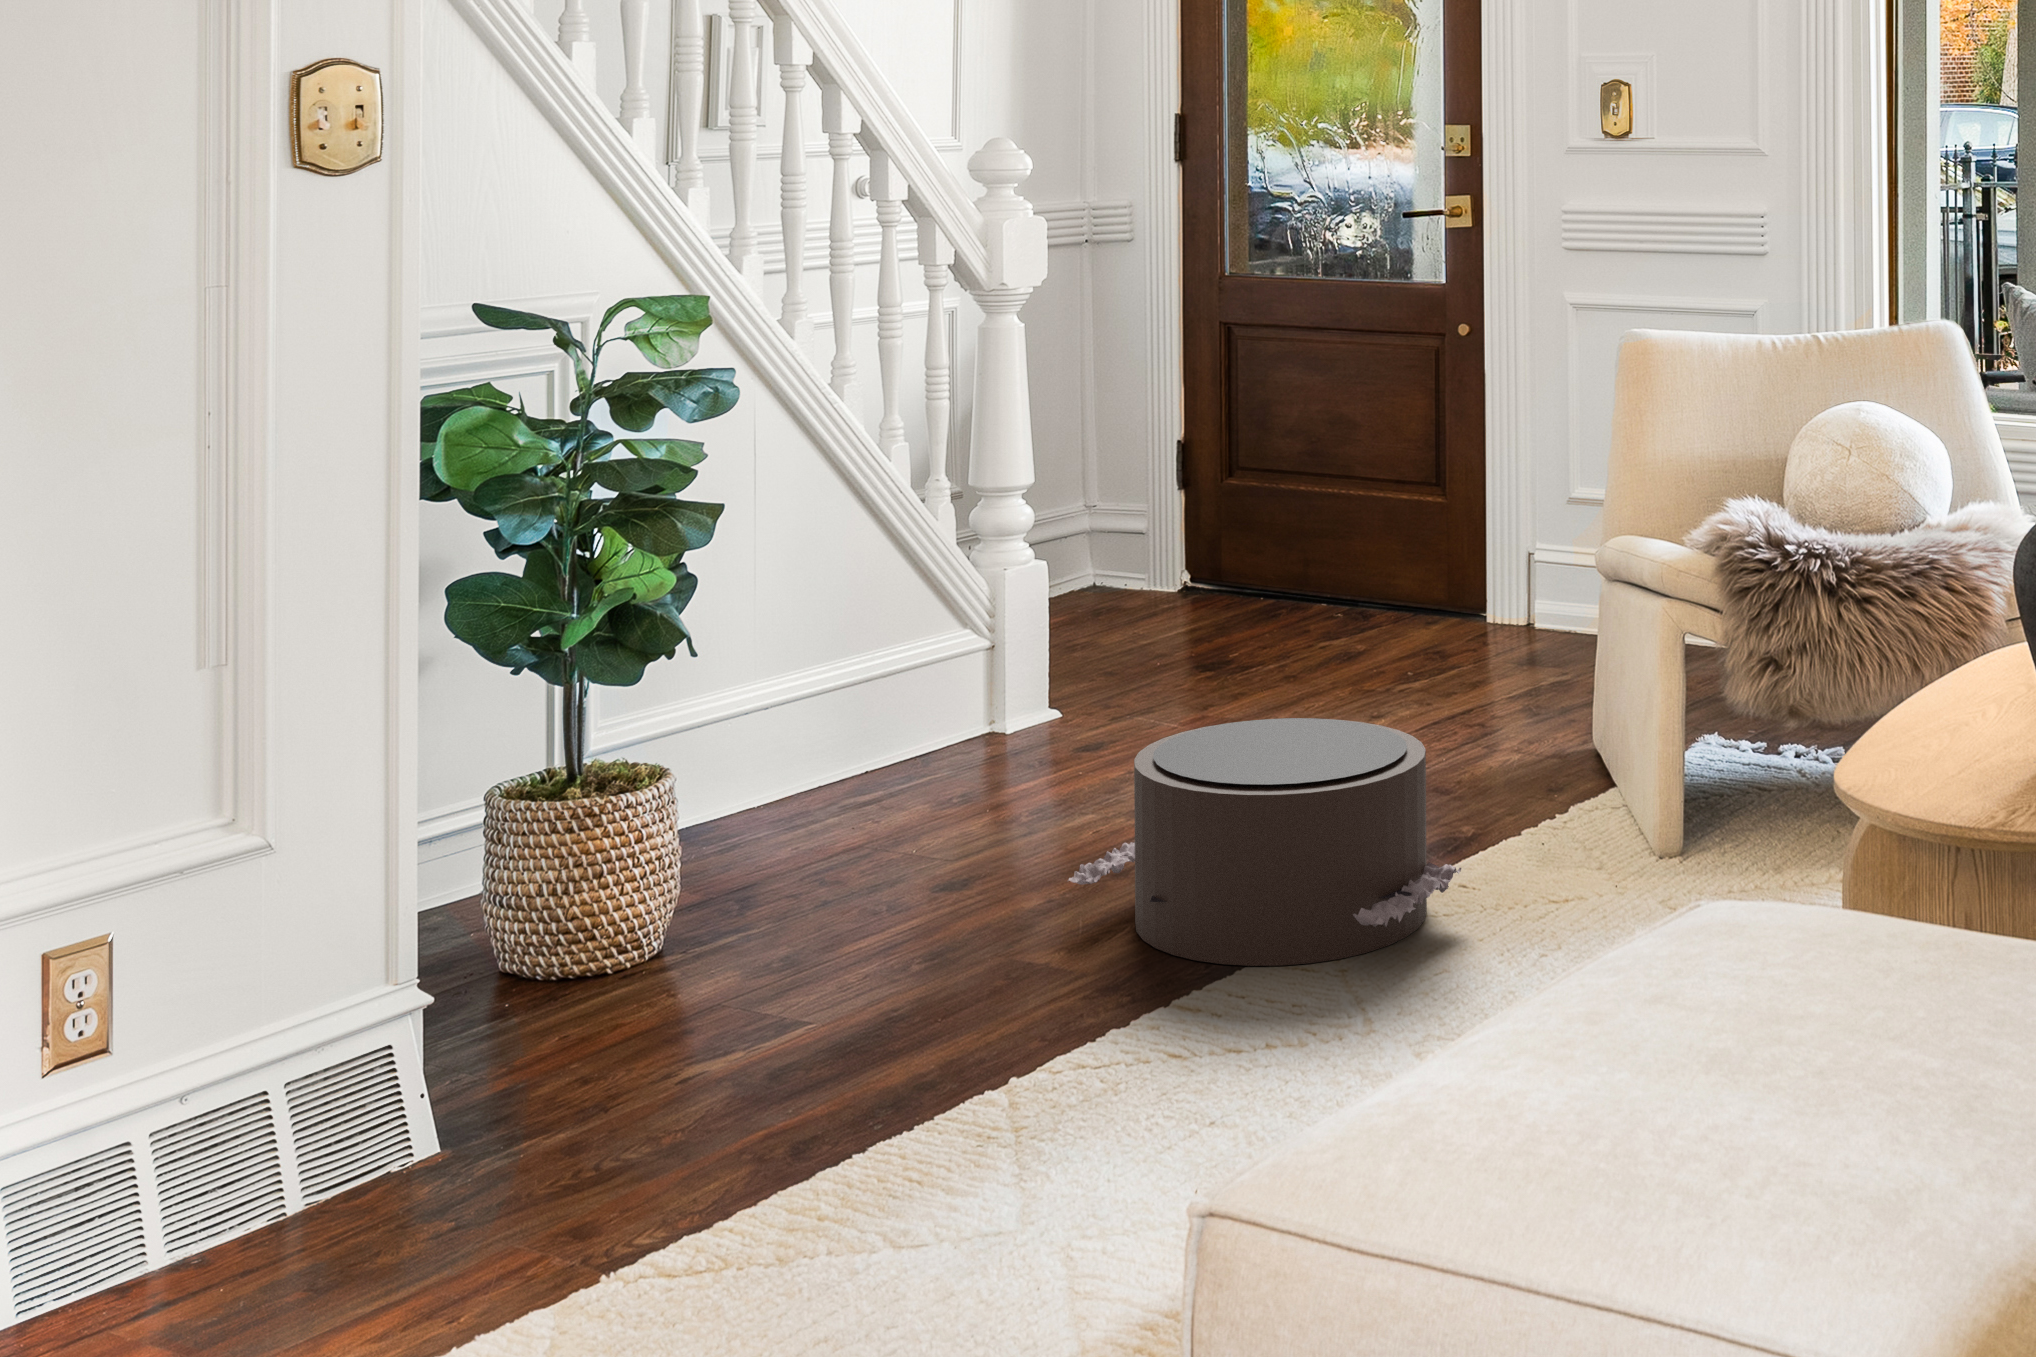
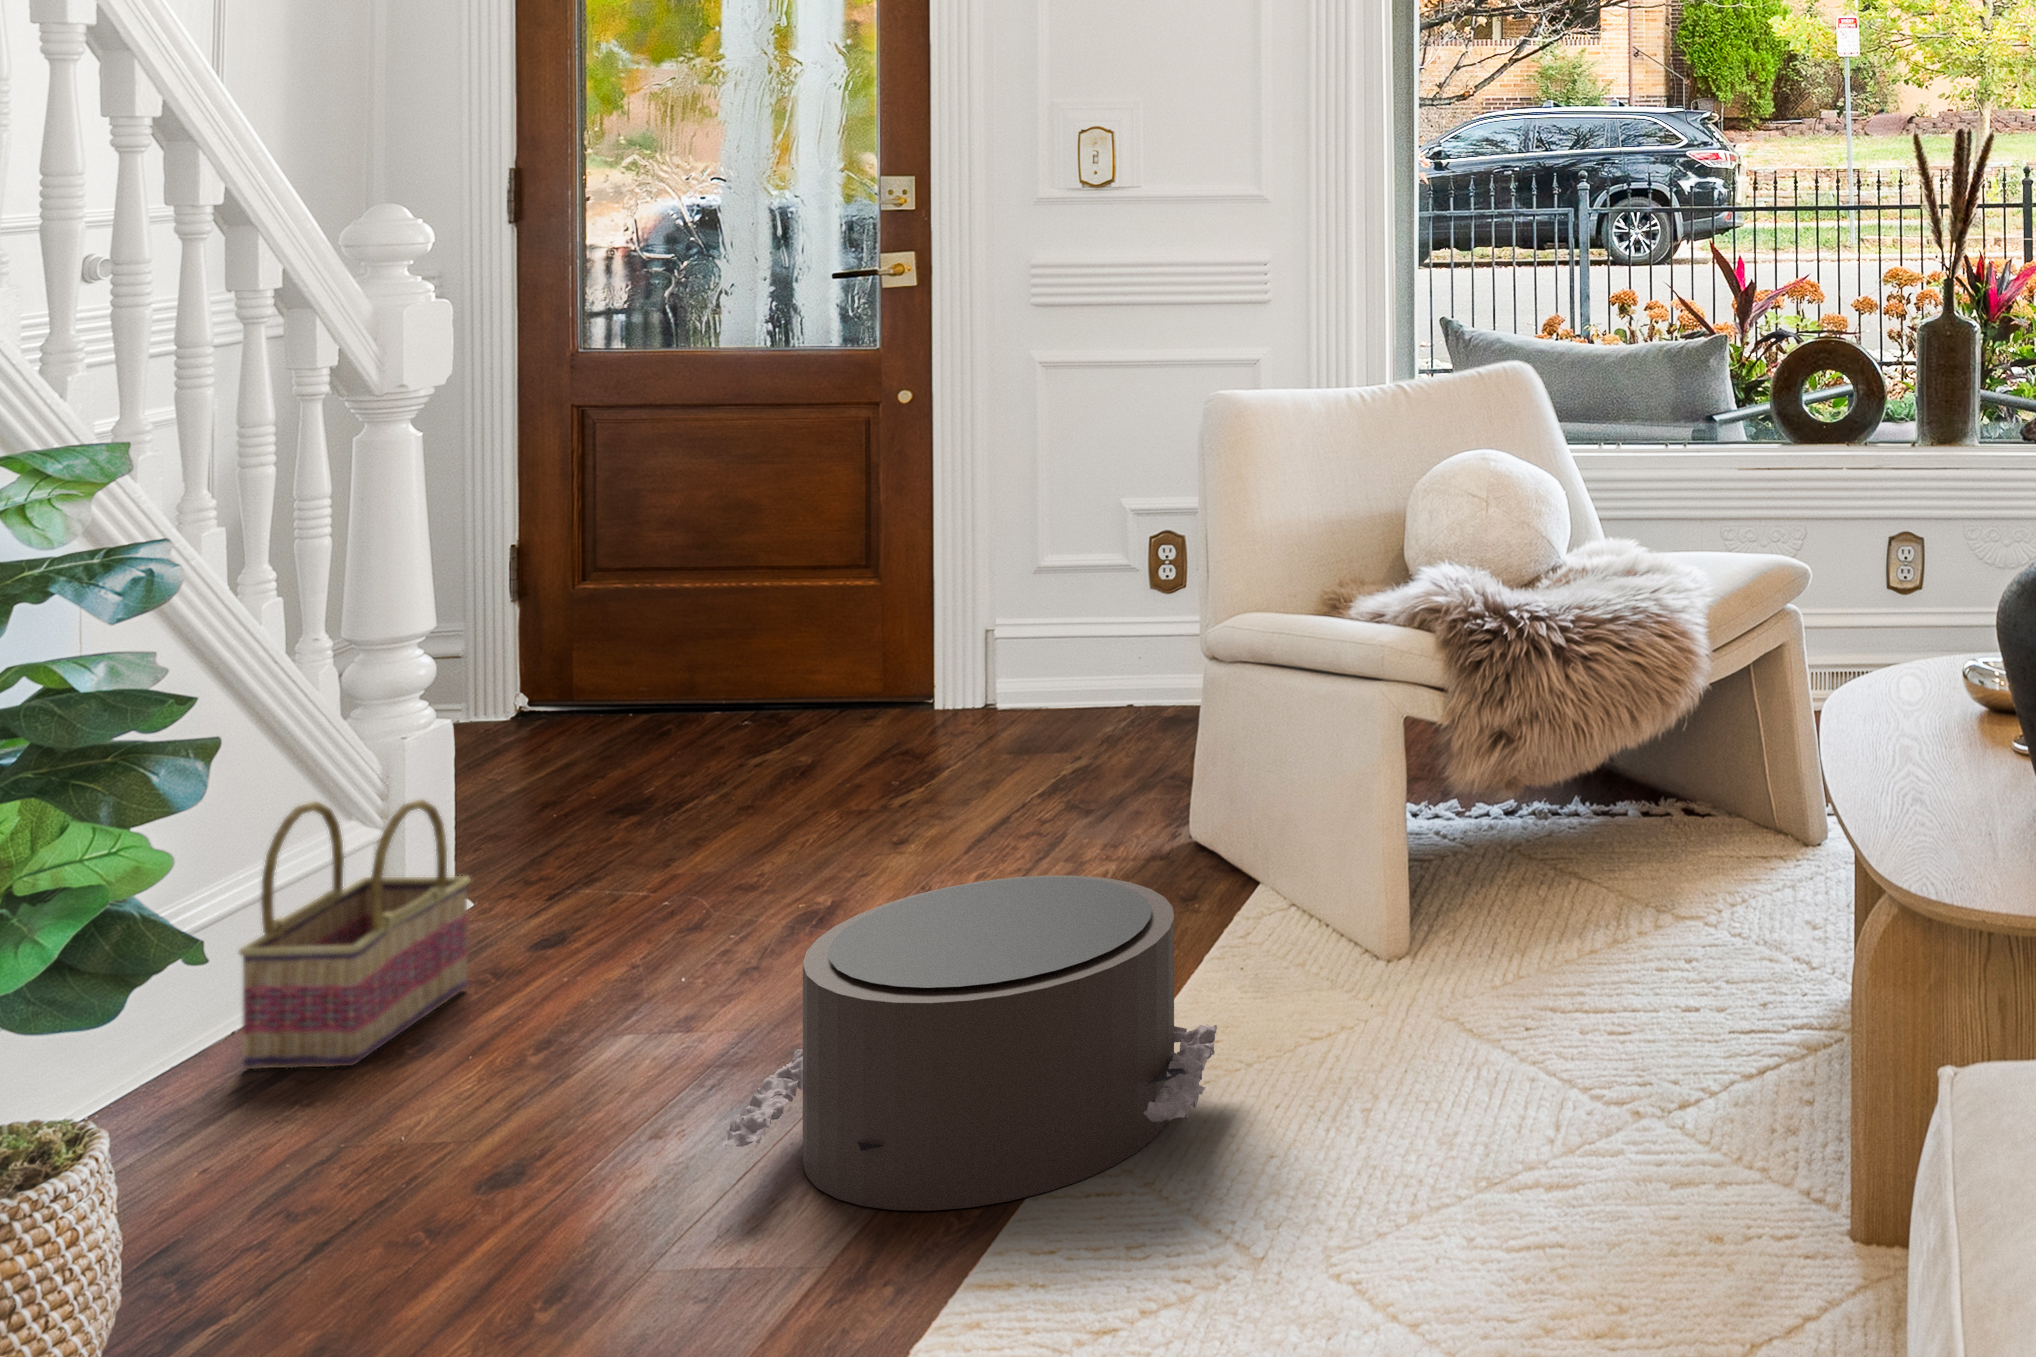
basket: none [857,597,1025,799] -> present [239,800,470,1069]

